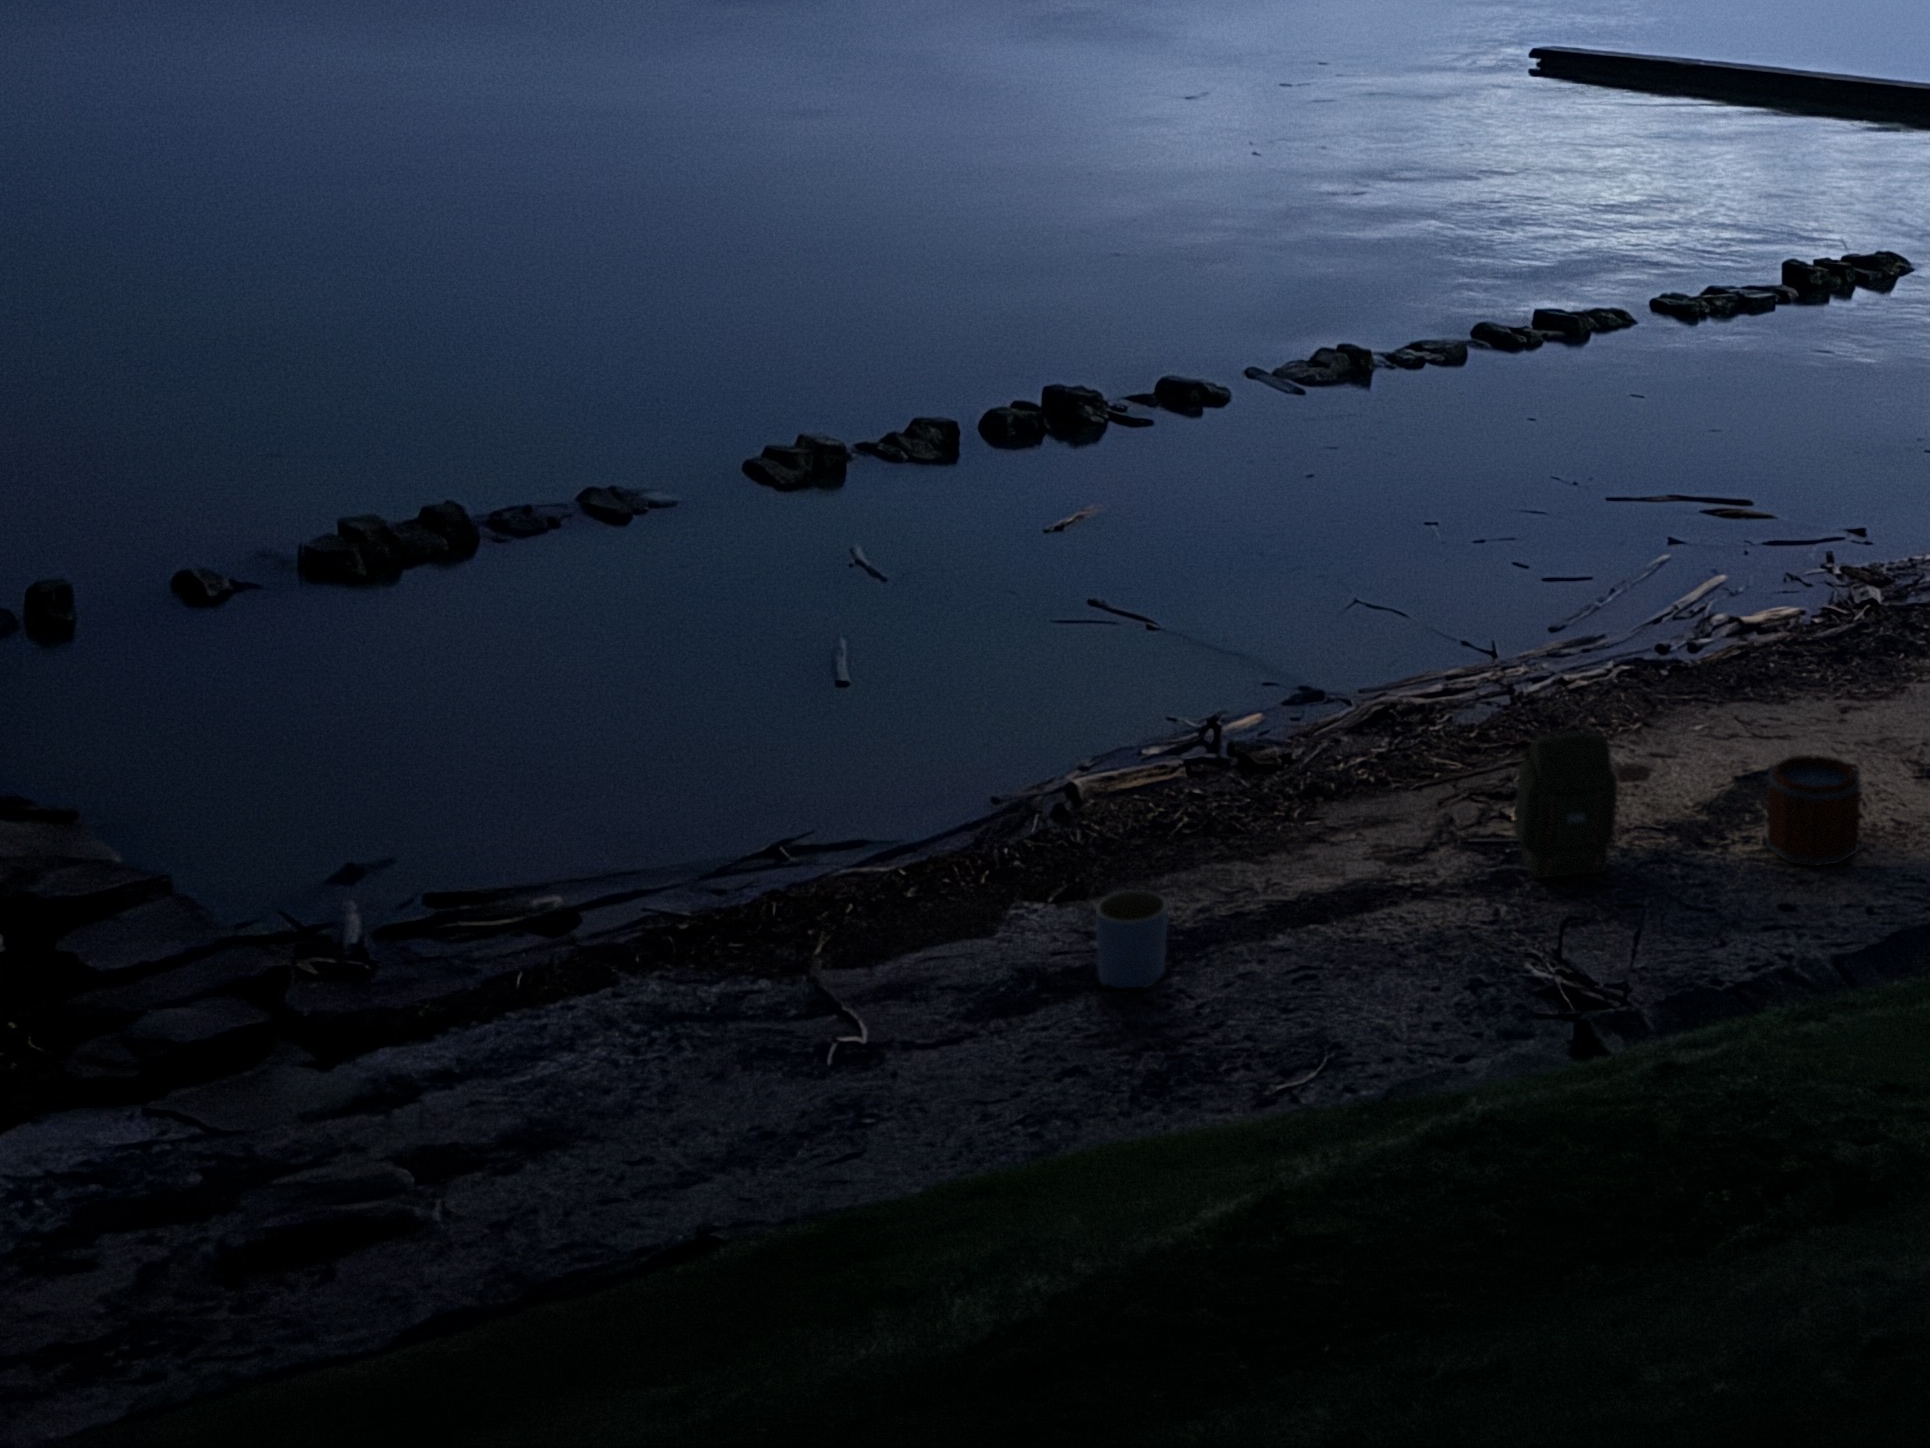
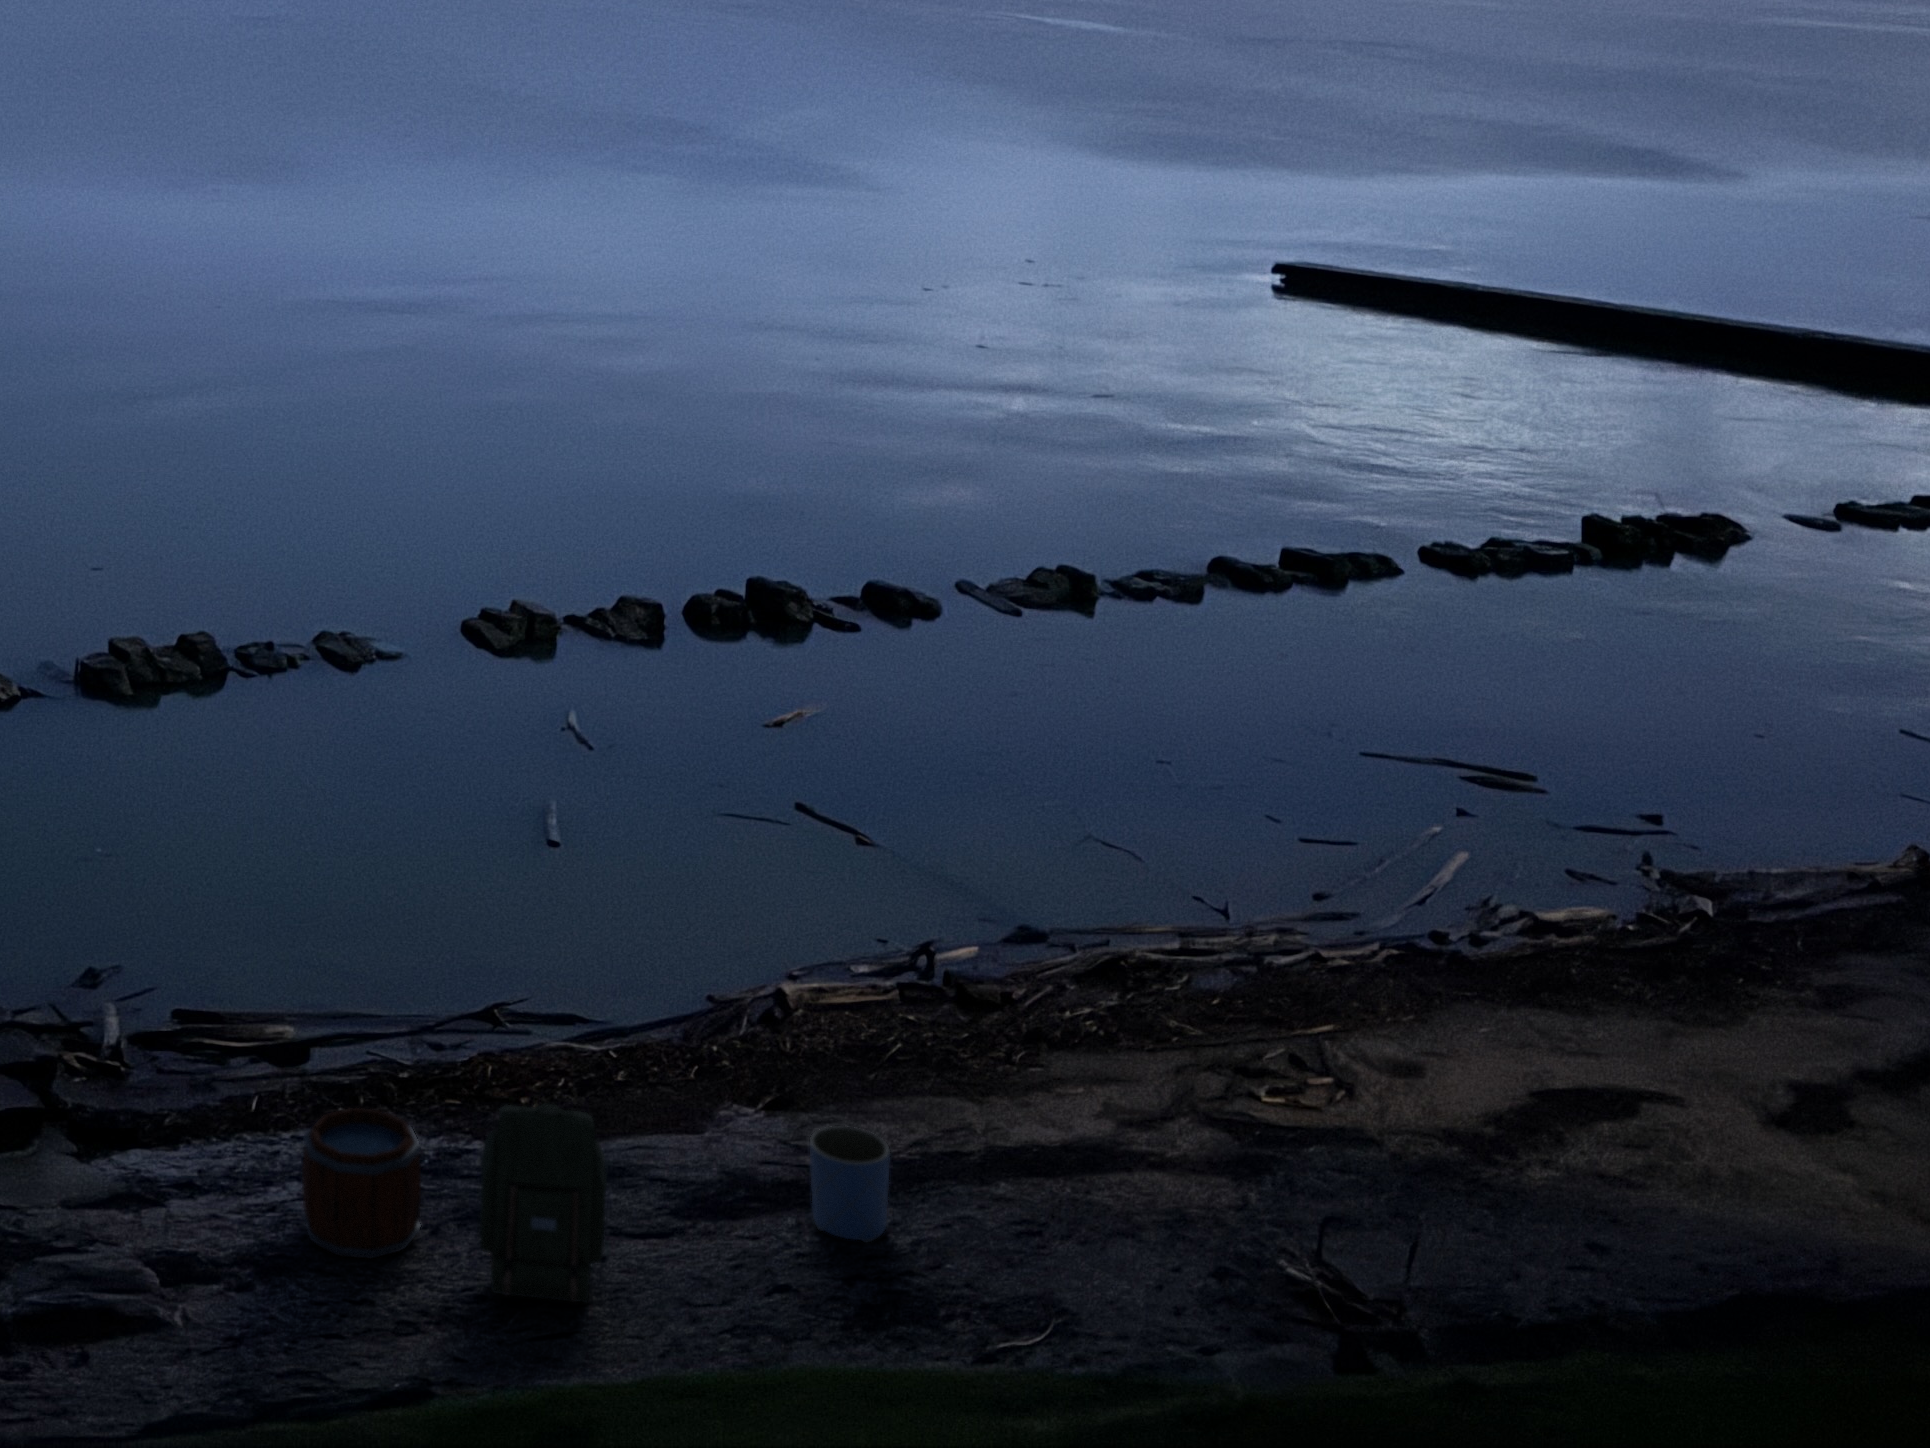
backpack: present [1514,731,1618,878] -> present [480,1103,607,1302]
bucket: present [1767,755,1861,866] -> present [302,1108,421,1259]

